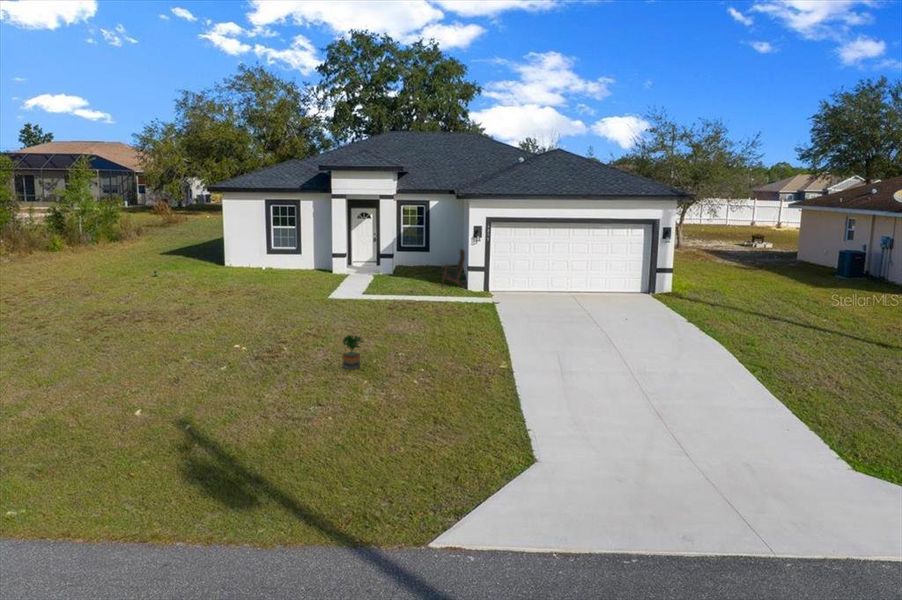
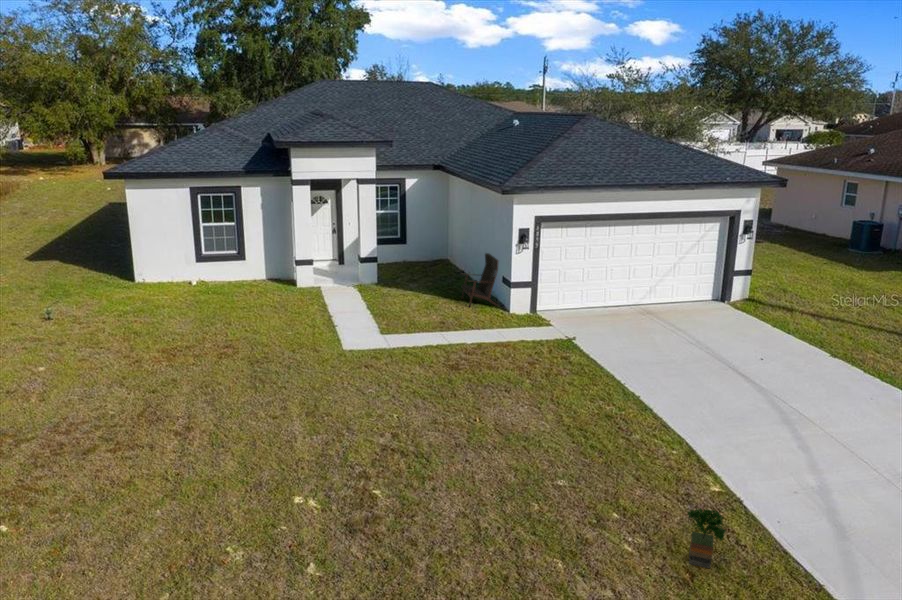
potted tree: present [343,336,363,370] -> present [688,508,726,568]

